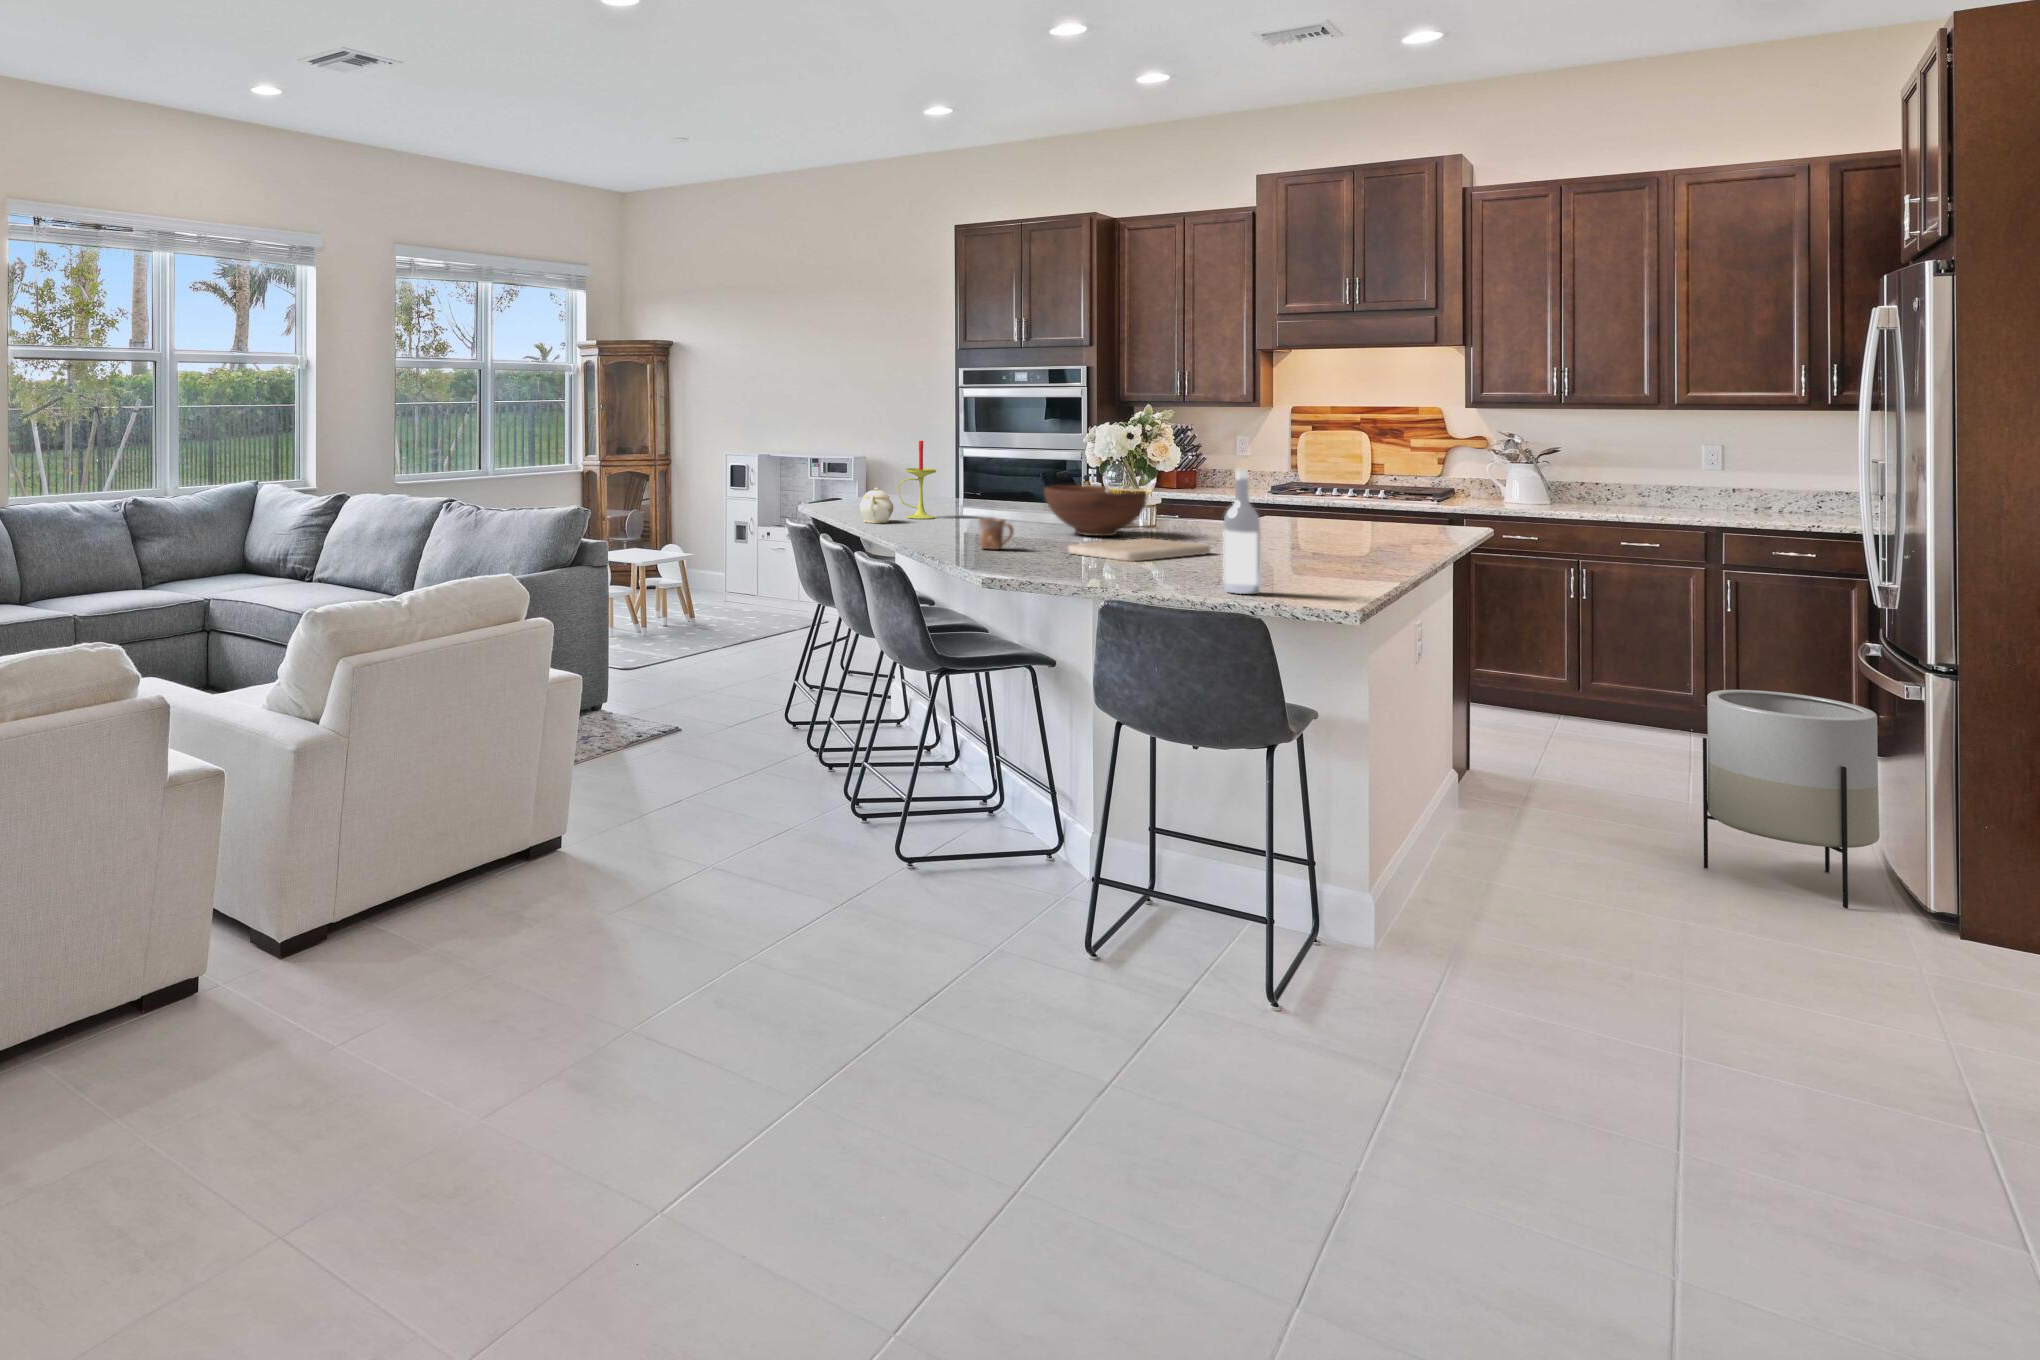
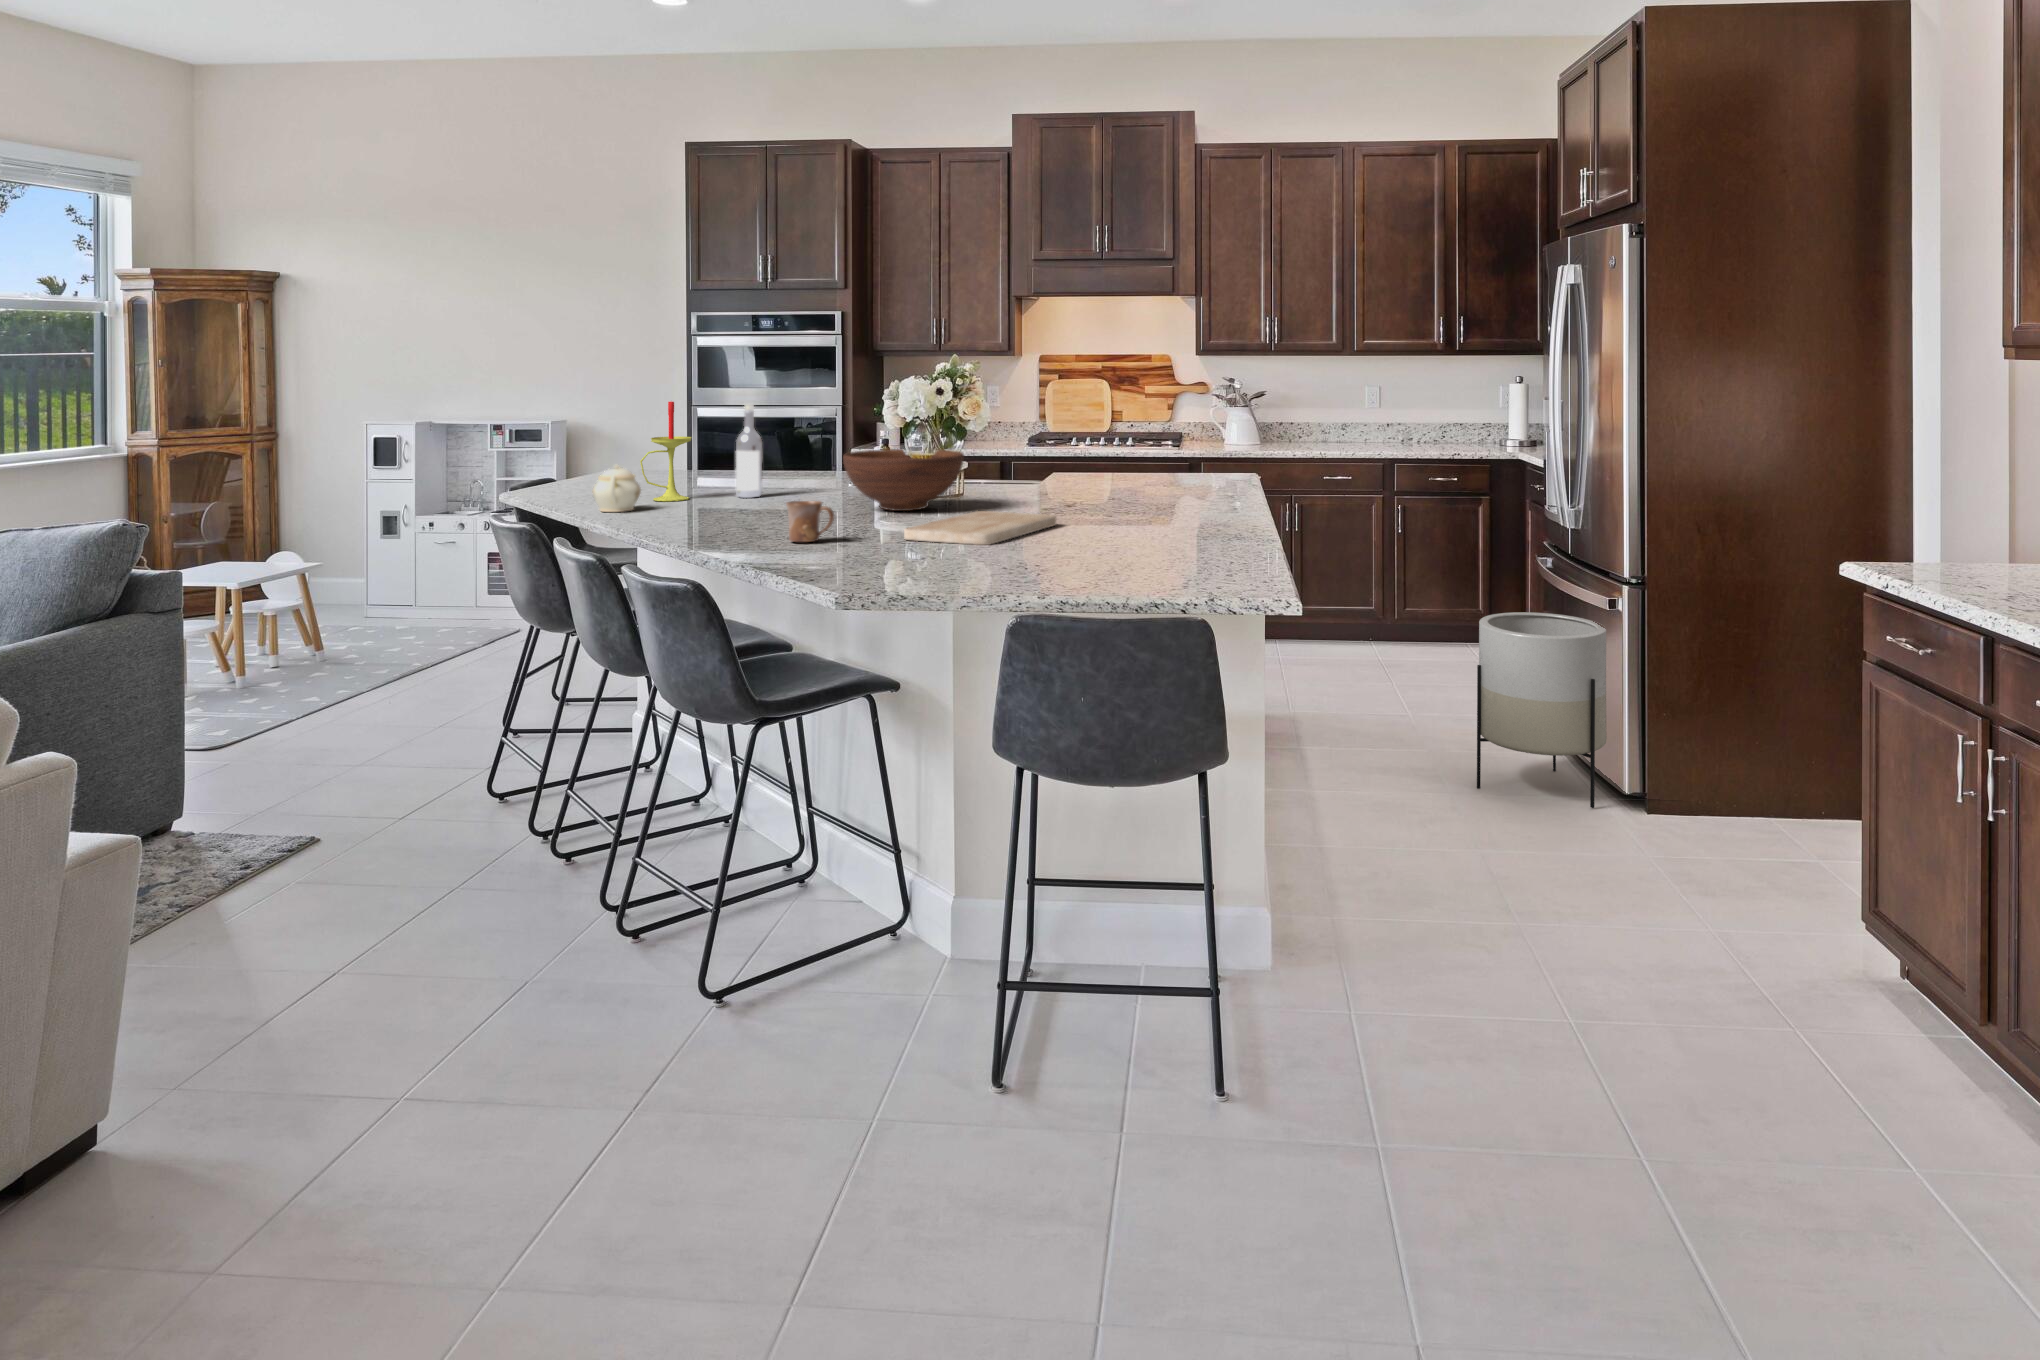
wine bottle: present [1223,469,1261,594] -> present [736,404,762,498]

